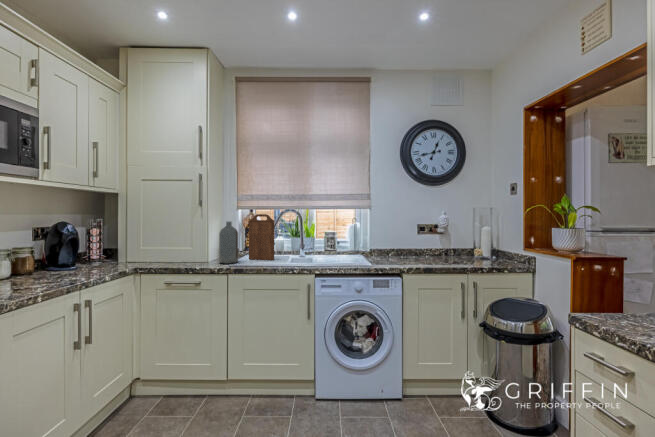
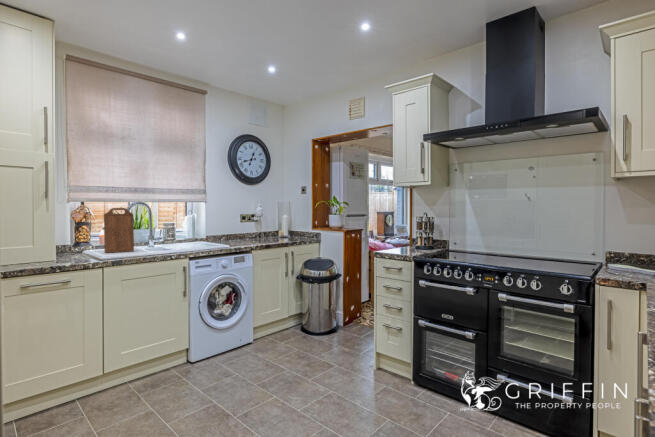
bottle: present [219,221,238,264] -> none [81,215,103,258]

